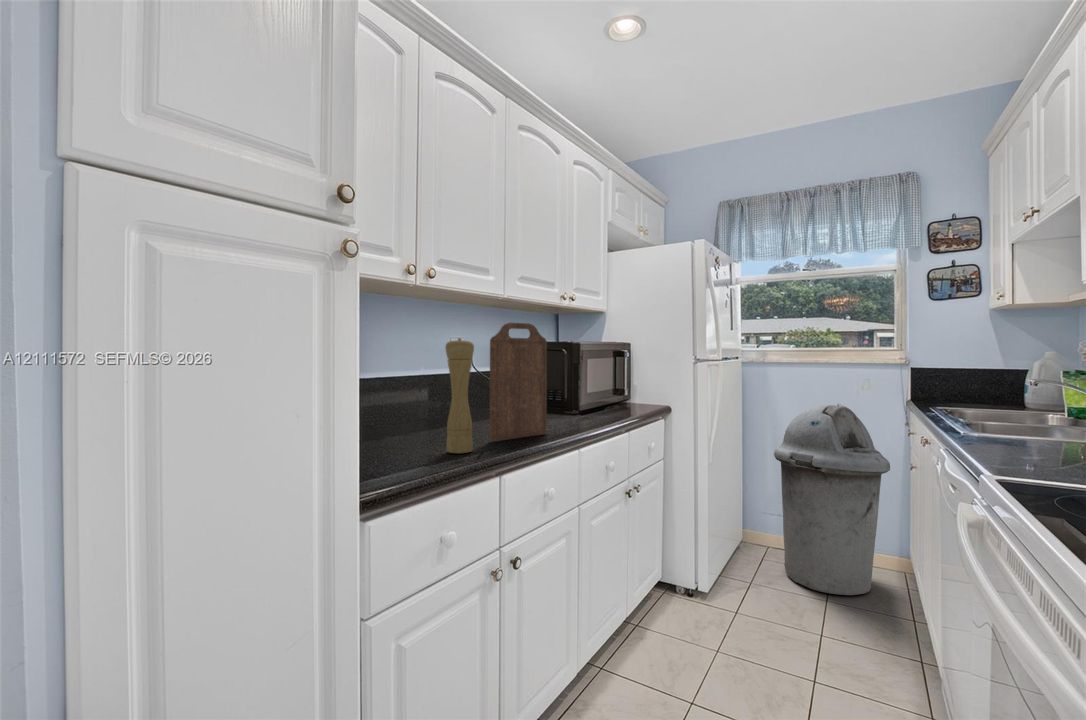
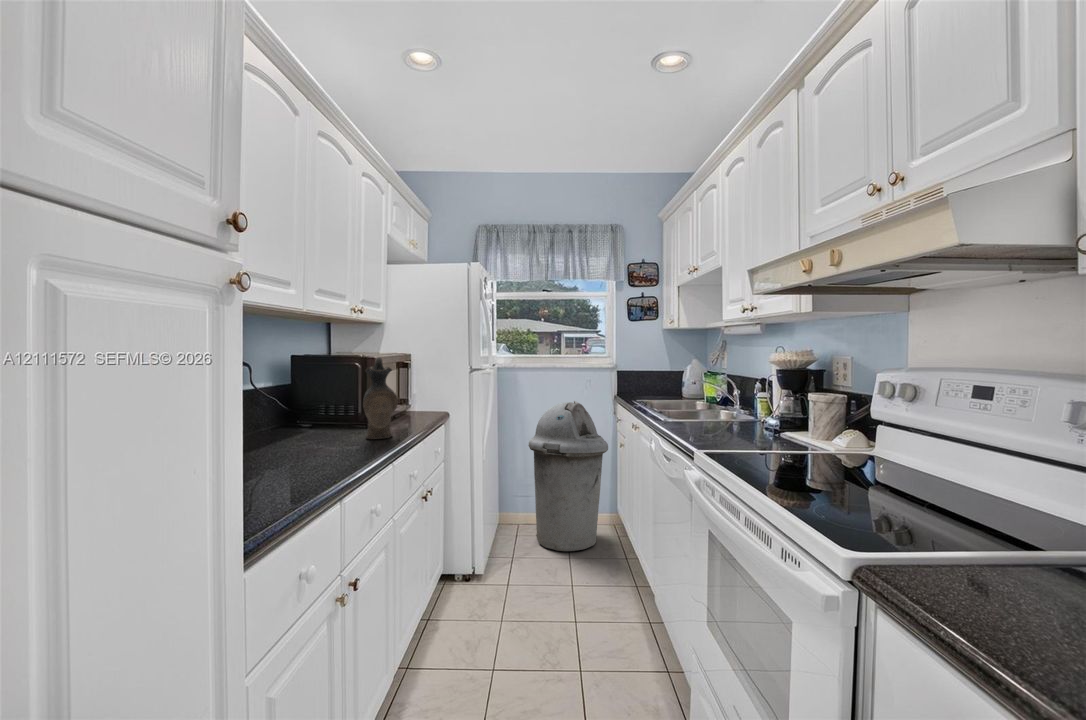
cutting board: present [490,323,547,441] -> none [312,345,365,466]
pepper mill: present [445,338,474,453] -> none [275,365,308,485]
ceramic pitcher: none [557,341,591,424] -> present [363,357,398,439]

